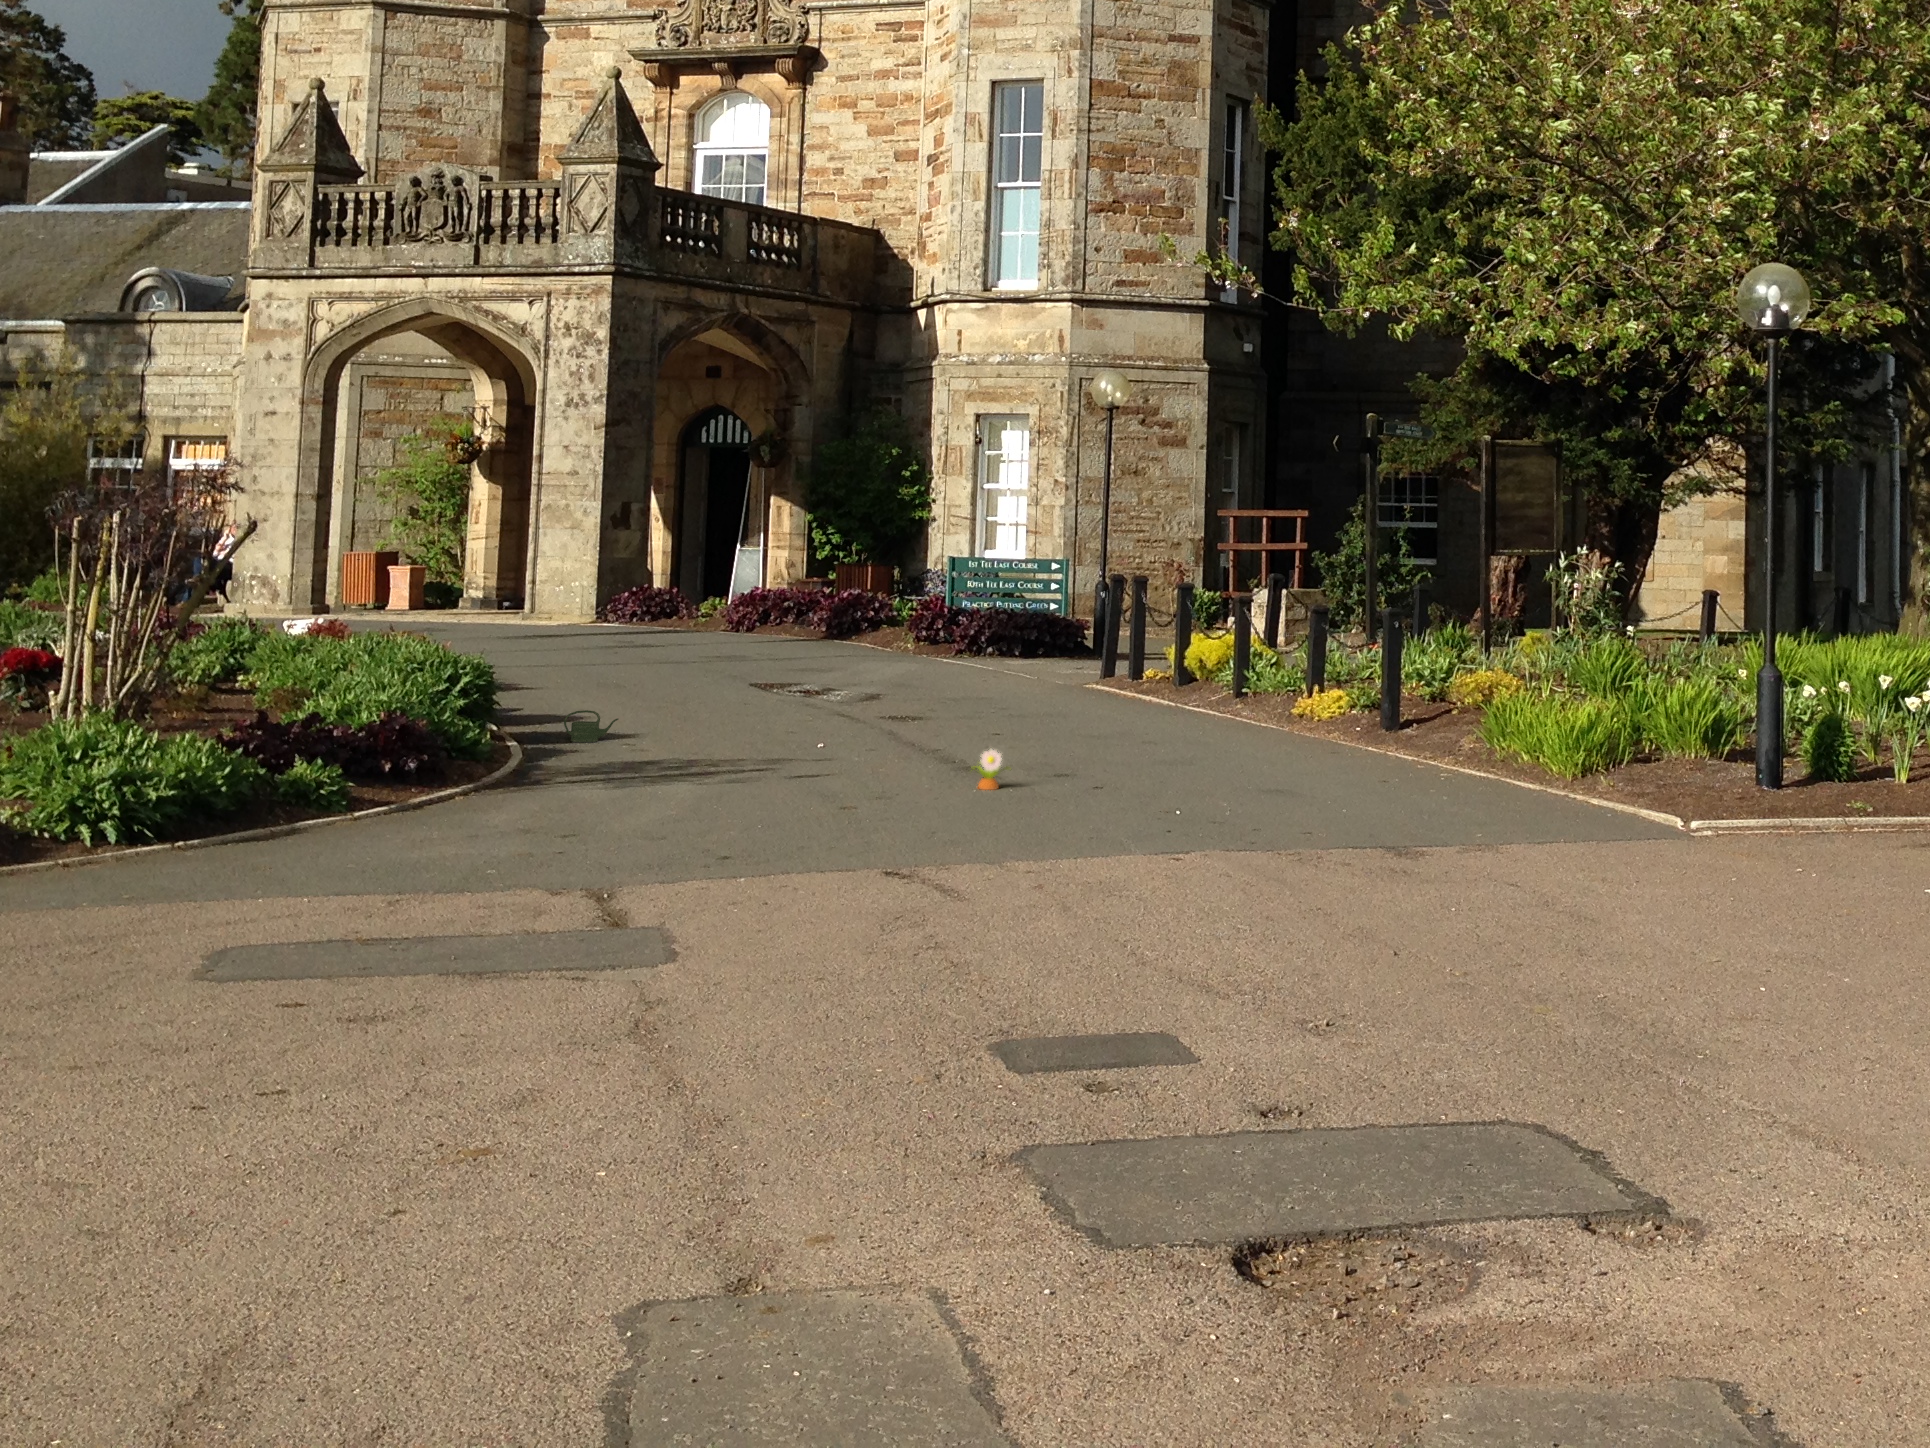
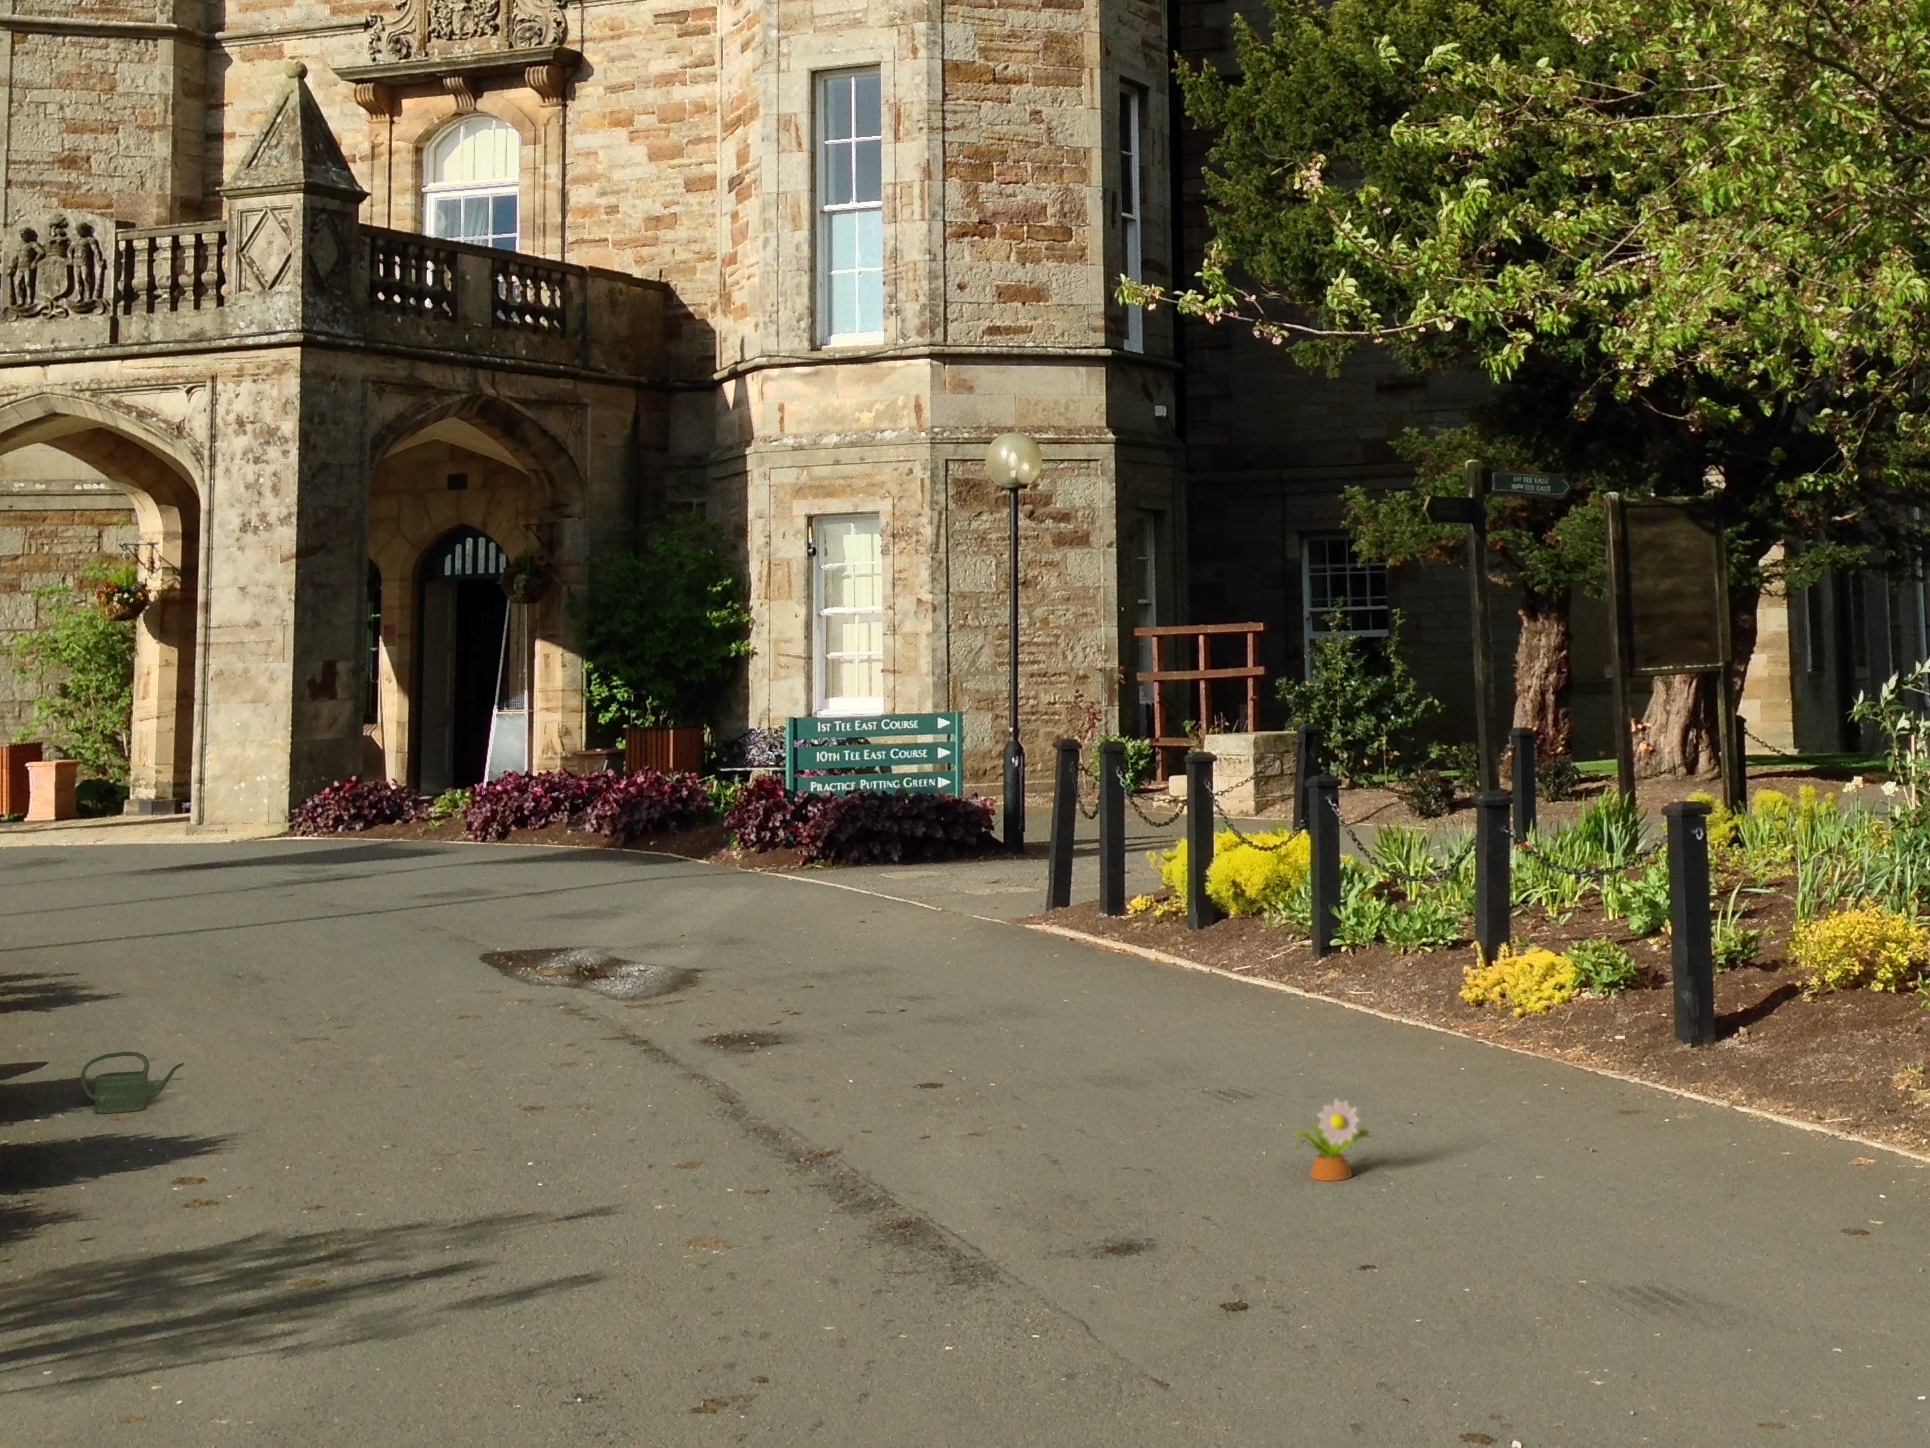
decorative plant: present [975,749,1011,790] -> present [1295,1099,1370,1181]

